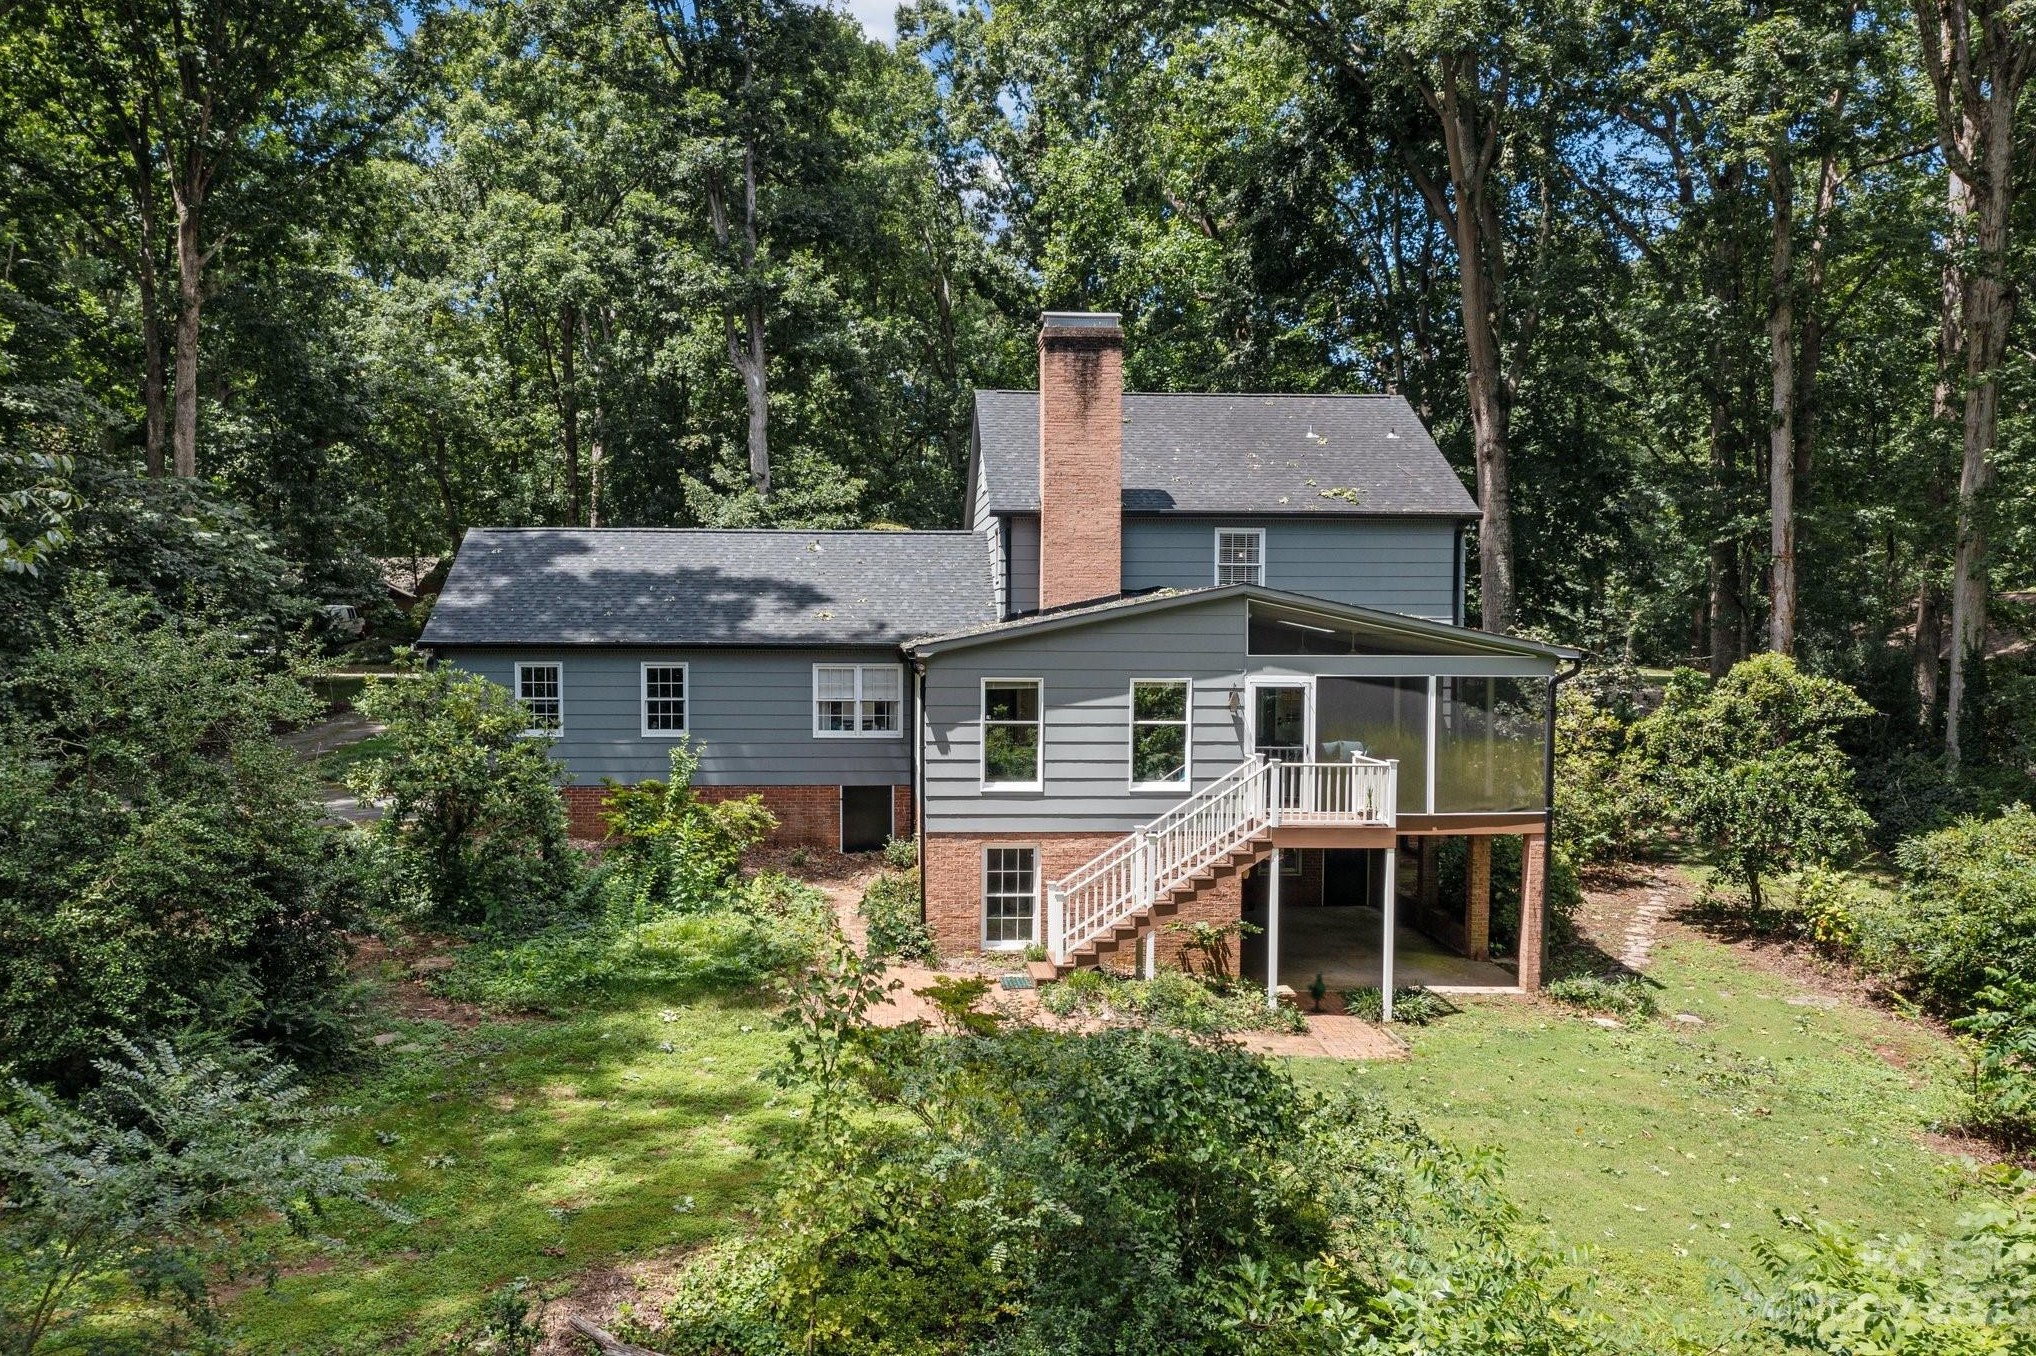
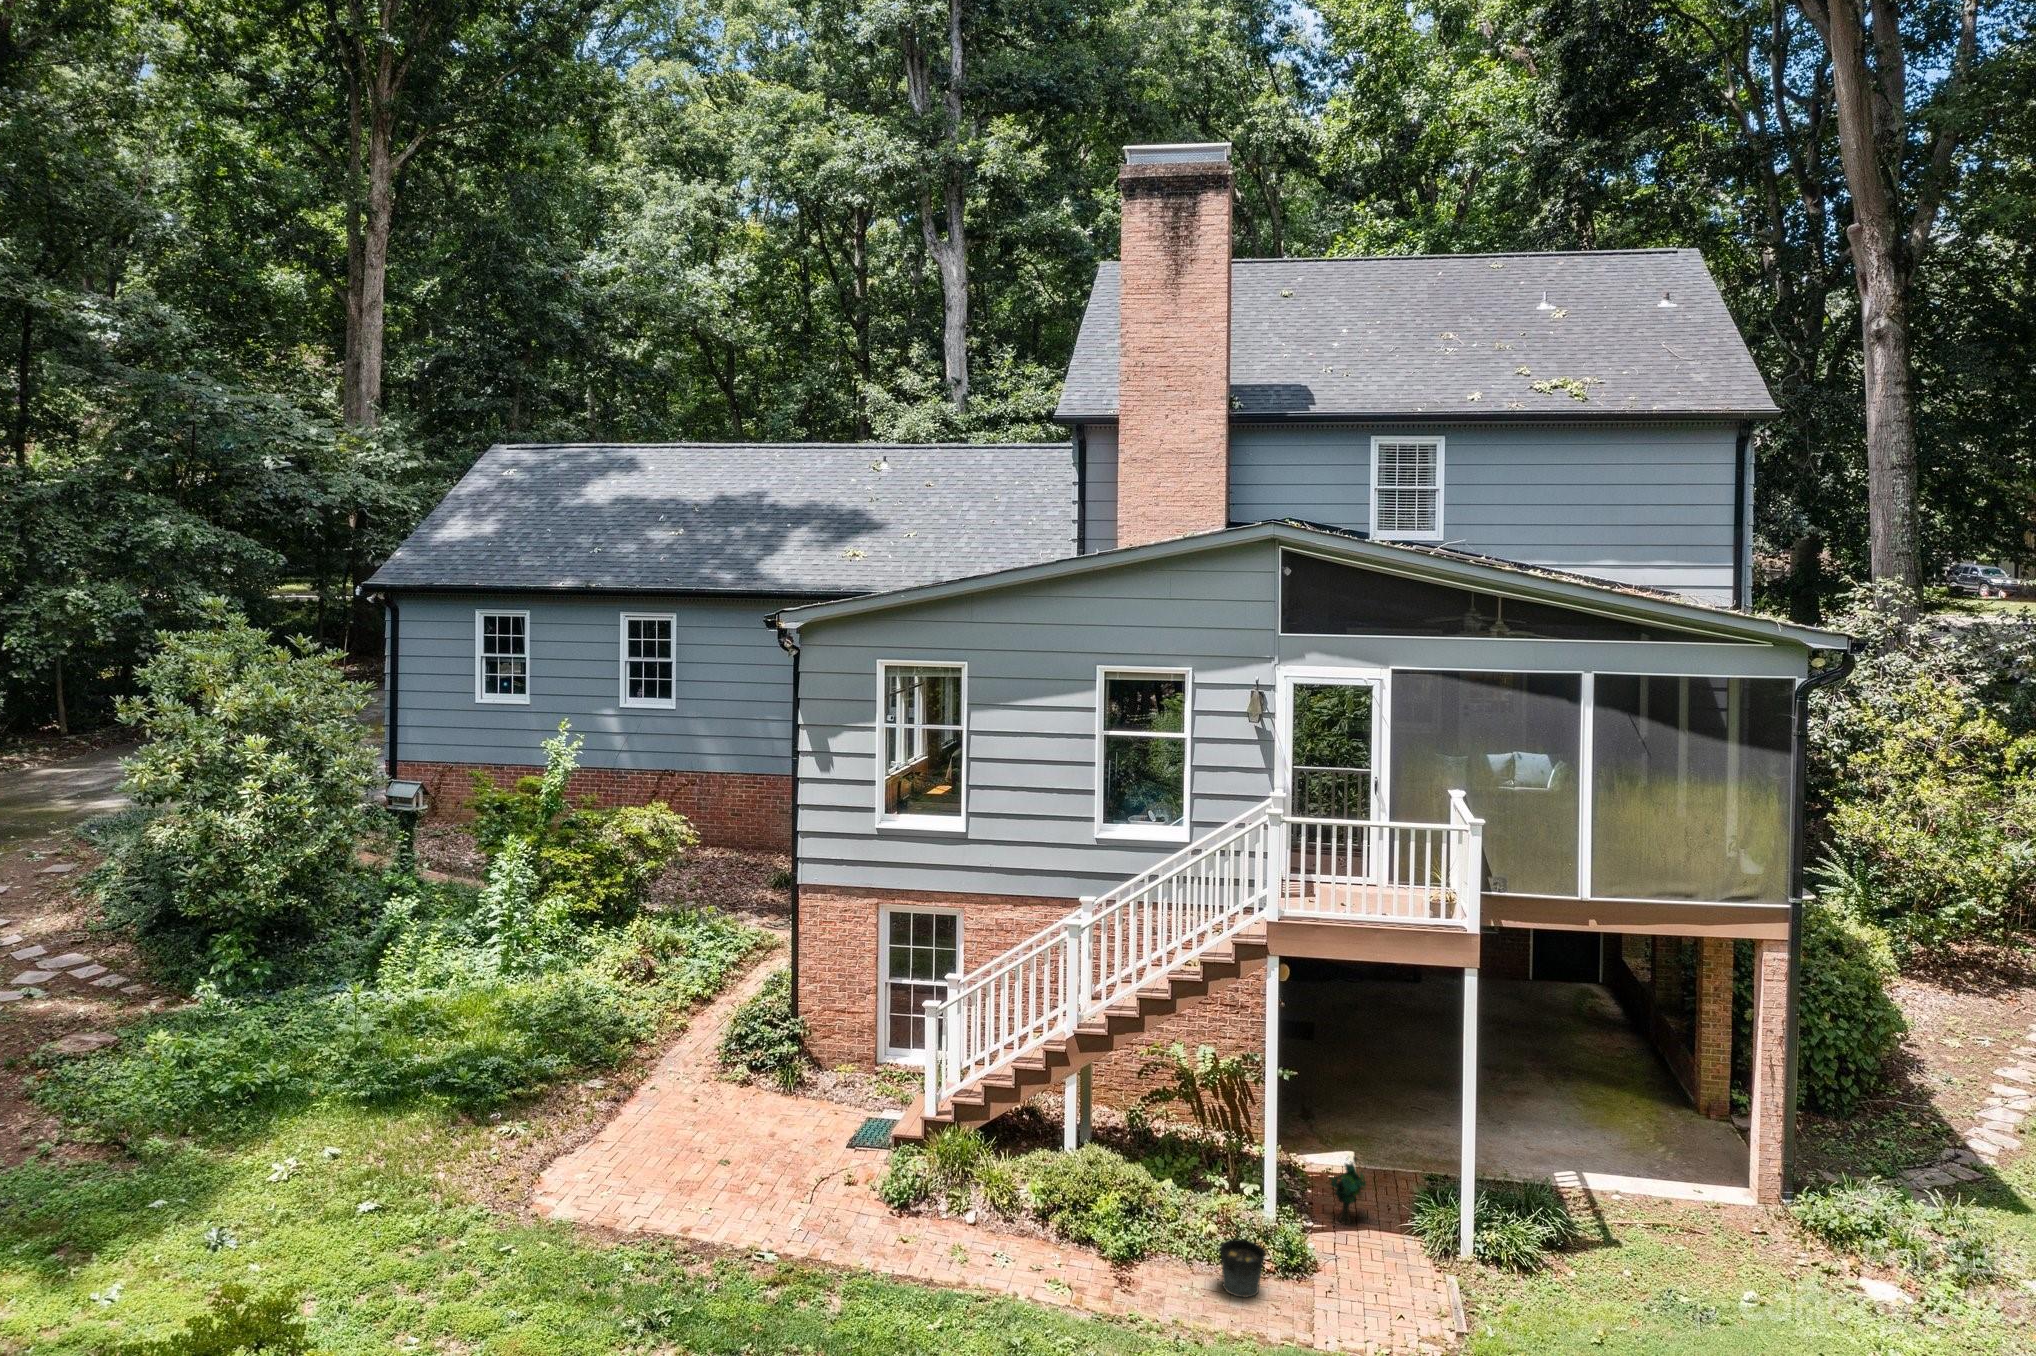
bucket: none [1272,1009,1301,1038] -> present [1219,1239,1269,1297]

